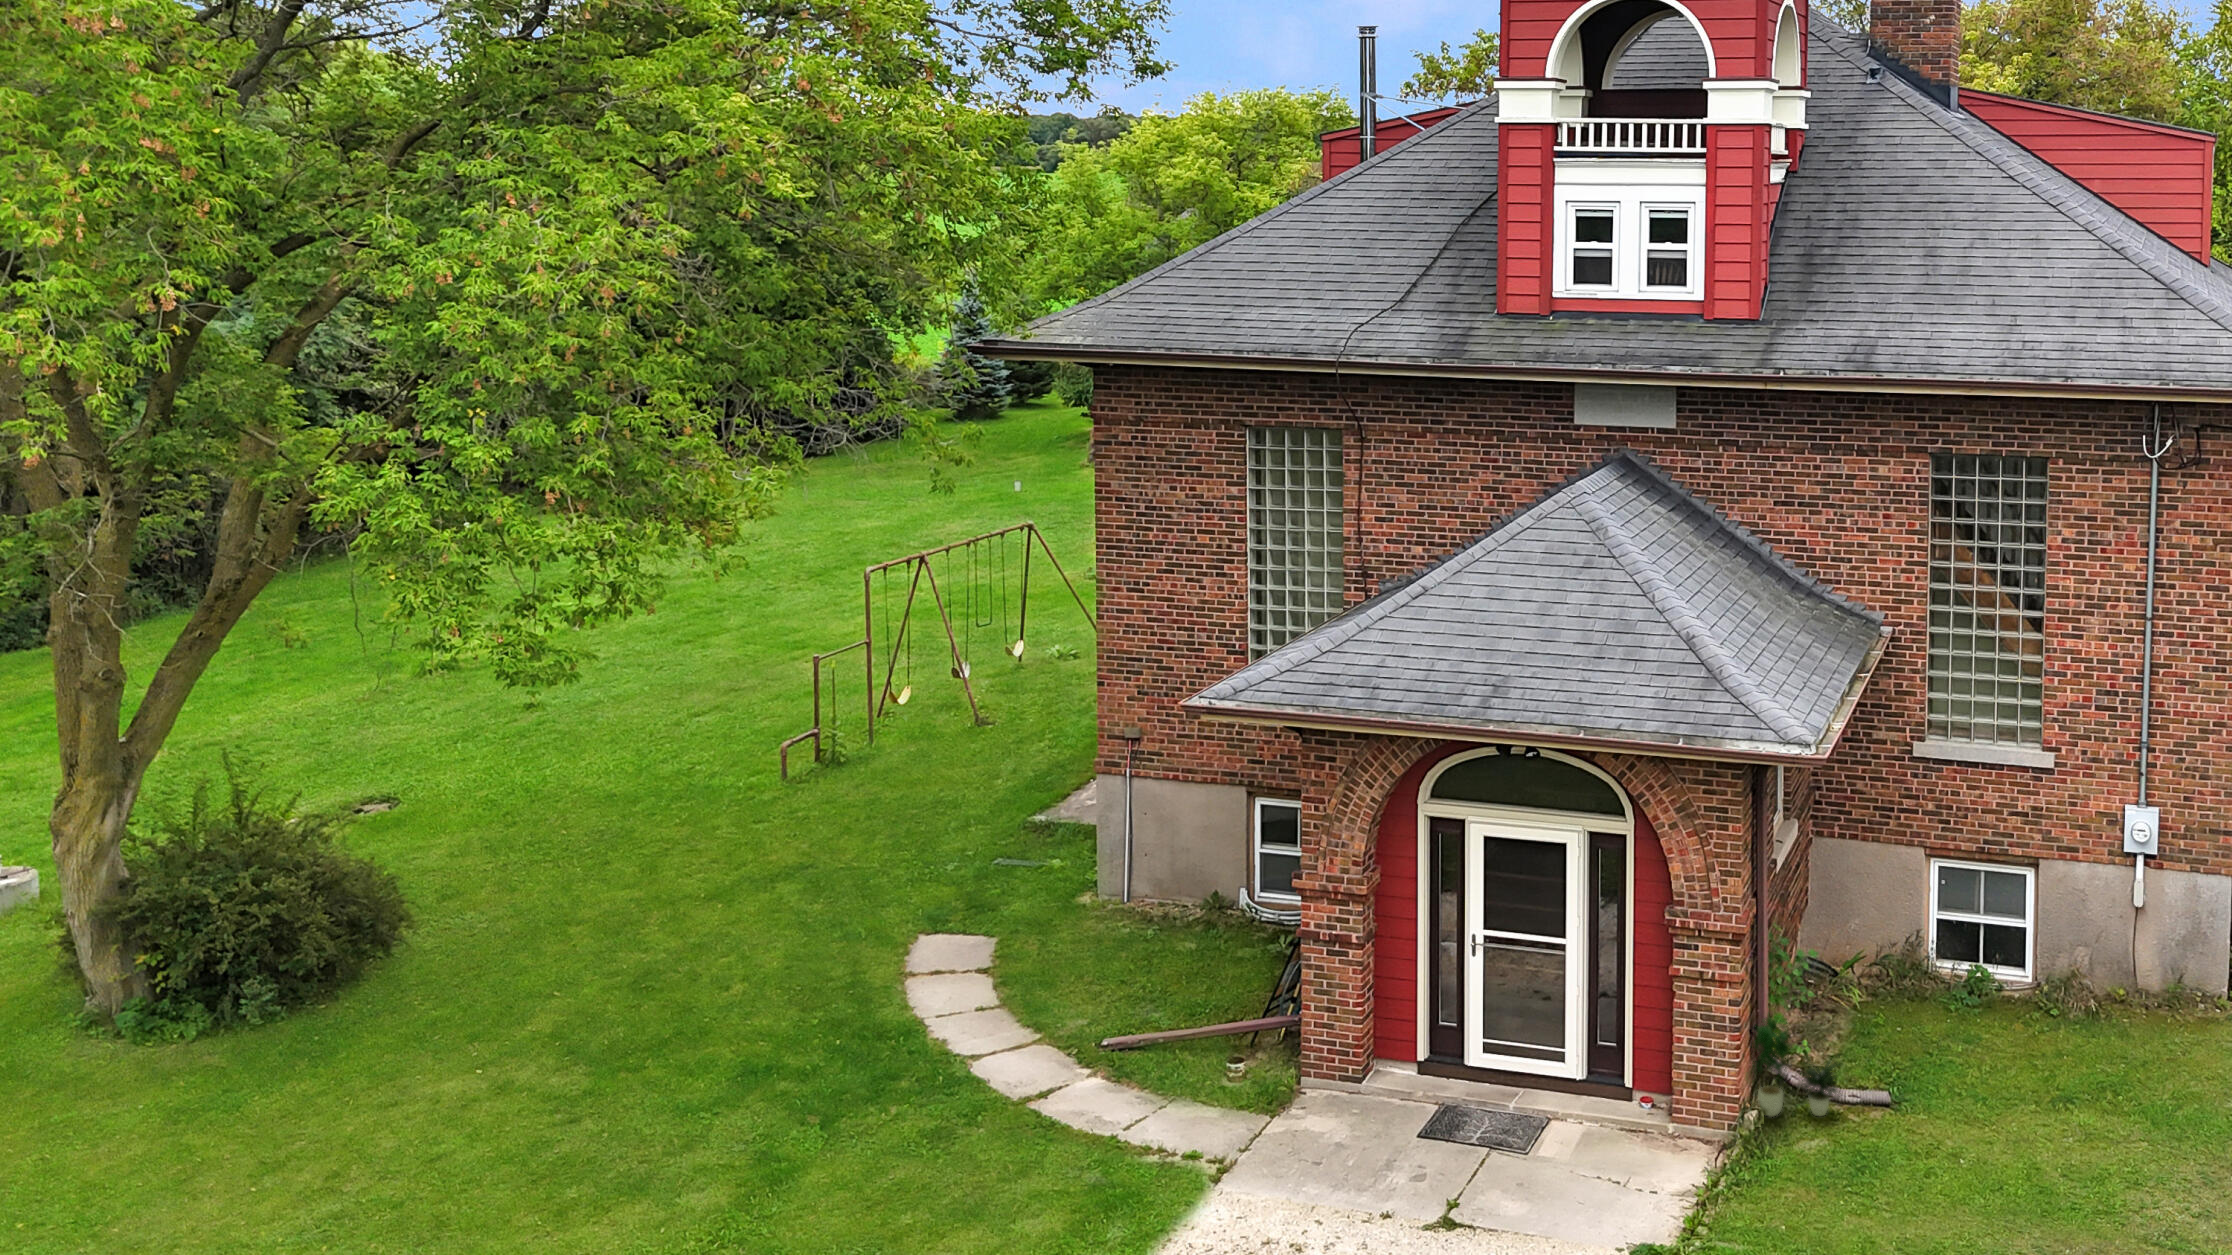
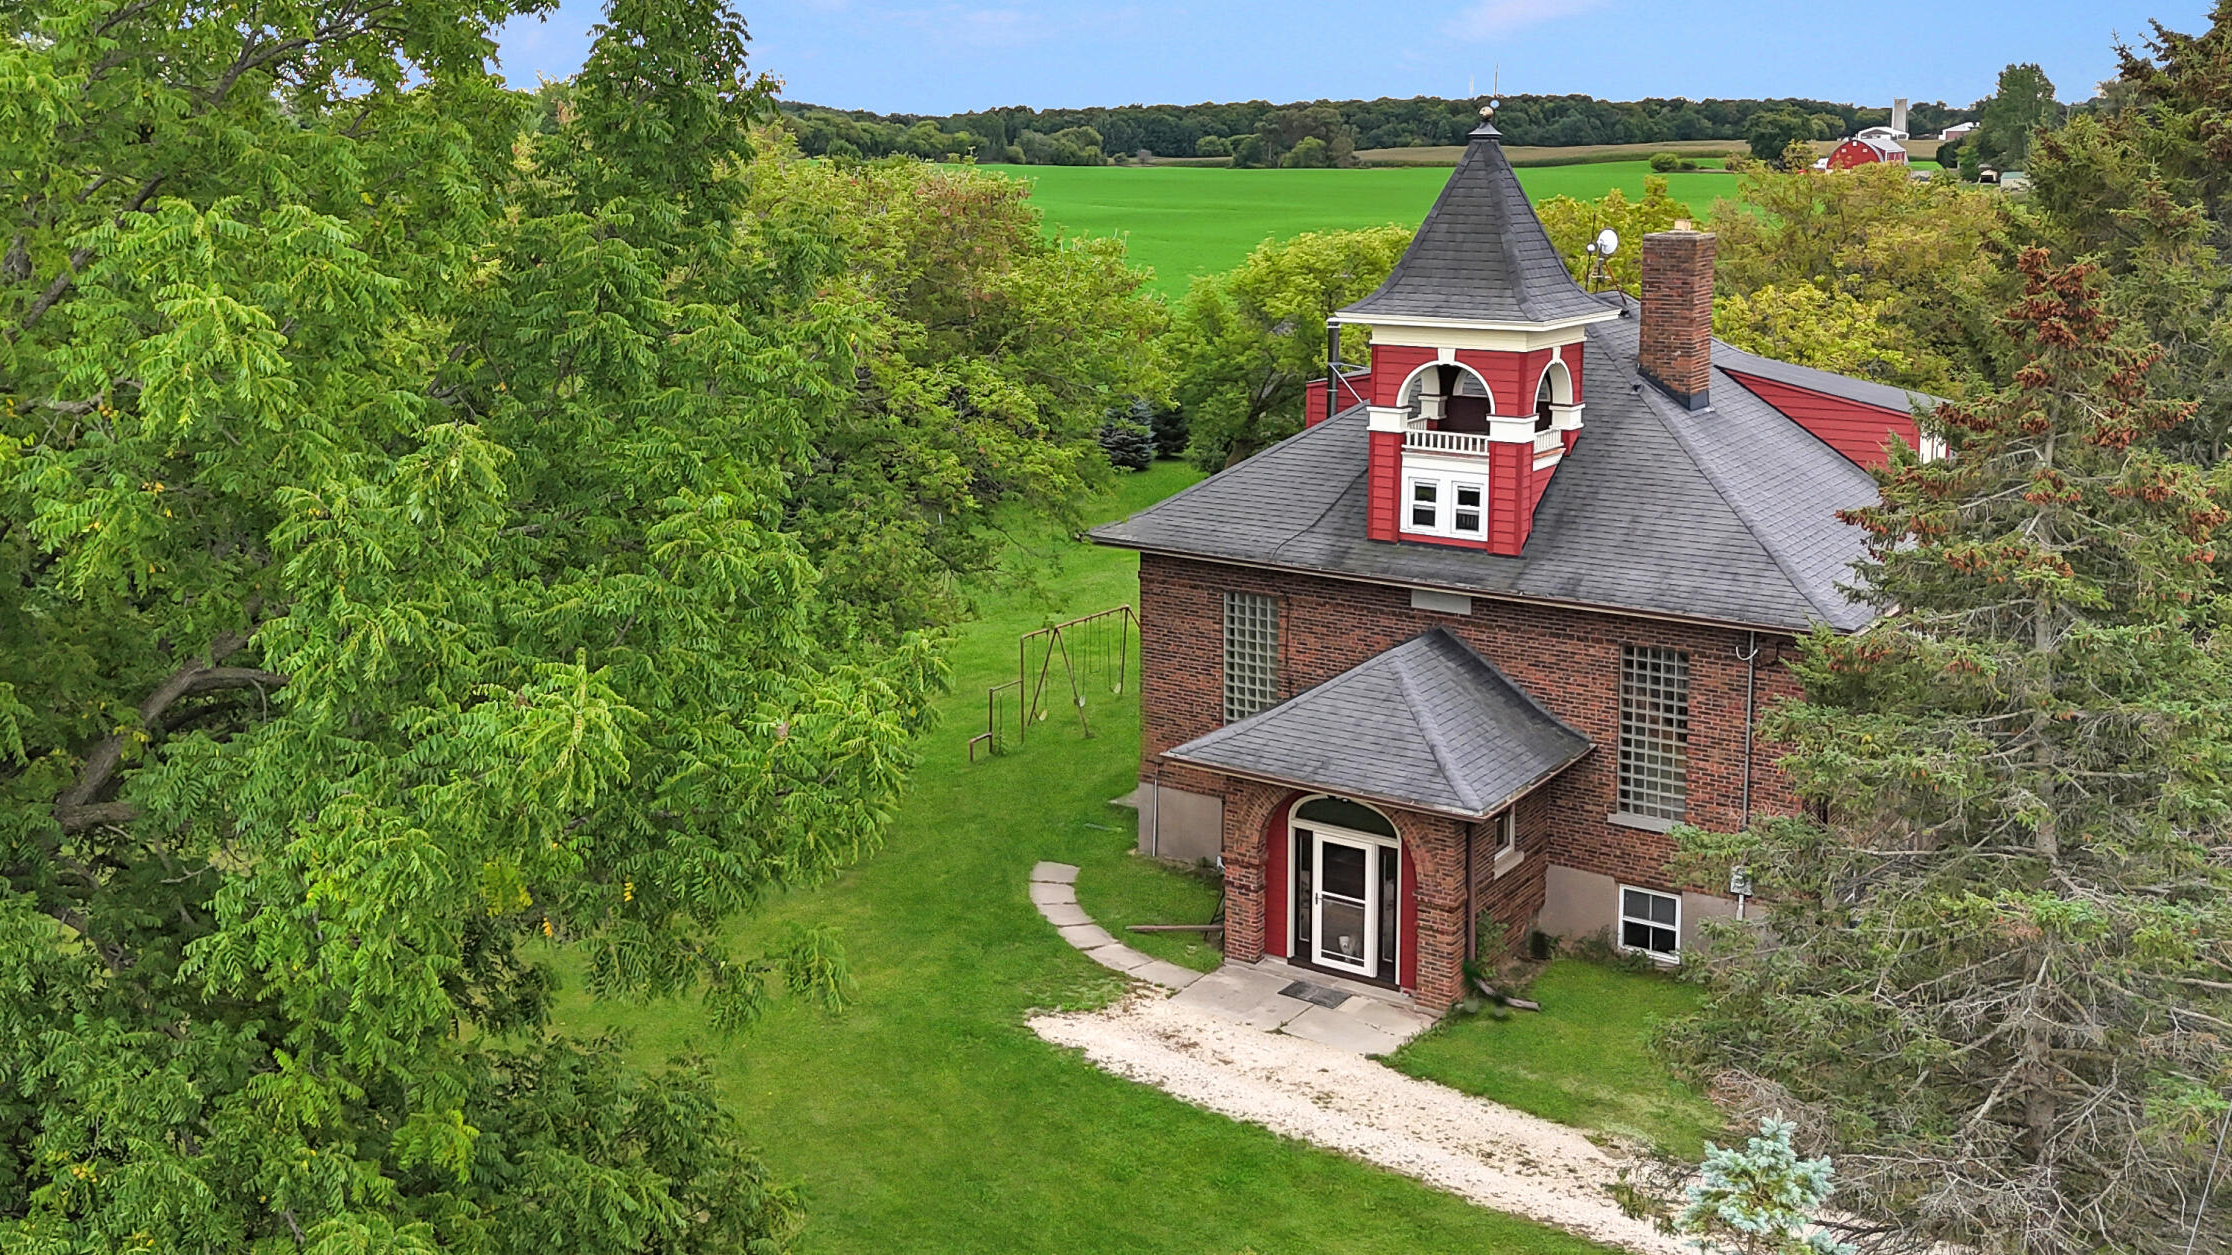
watering can: none [1796,934,1841,1002] -> present [1529,920,1550,959]

